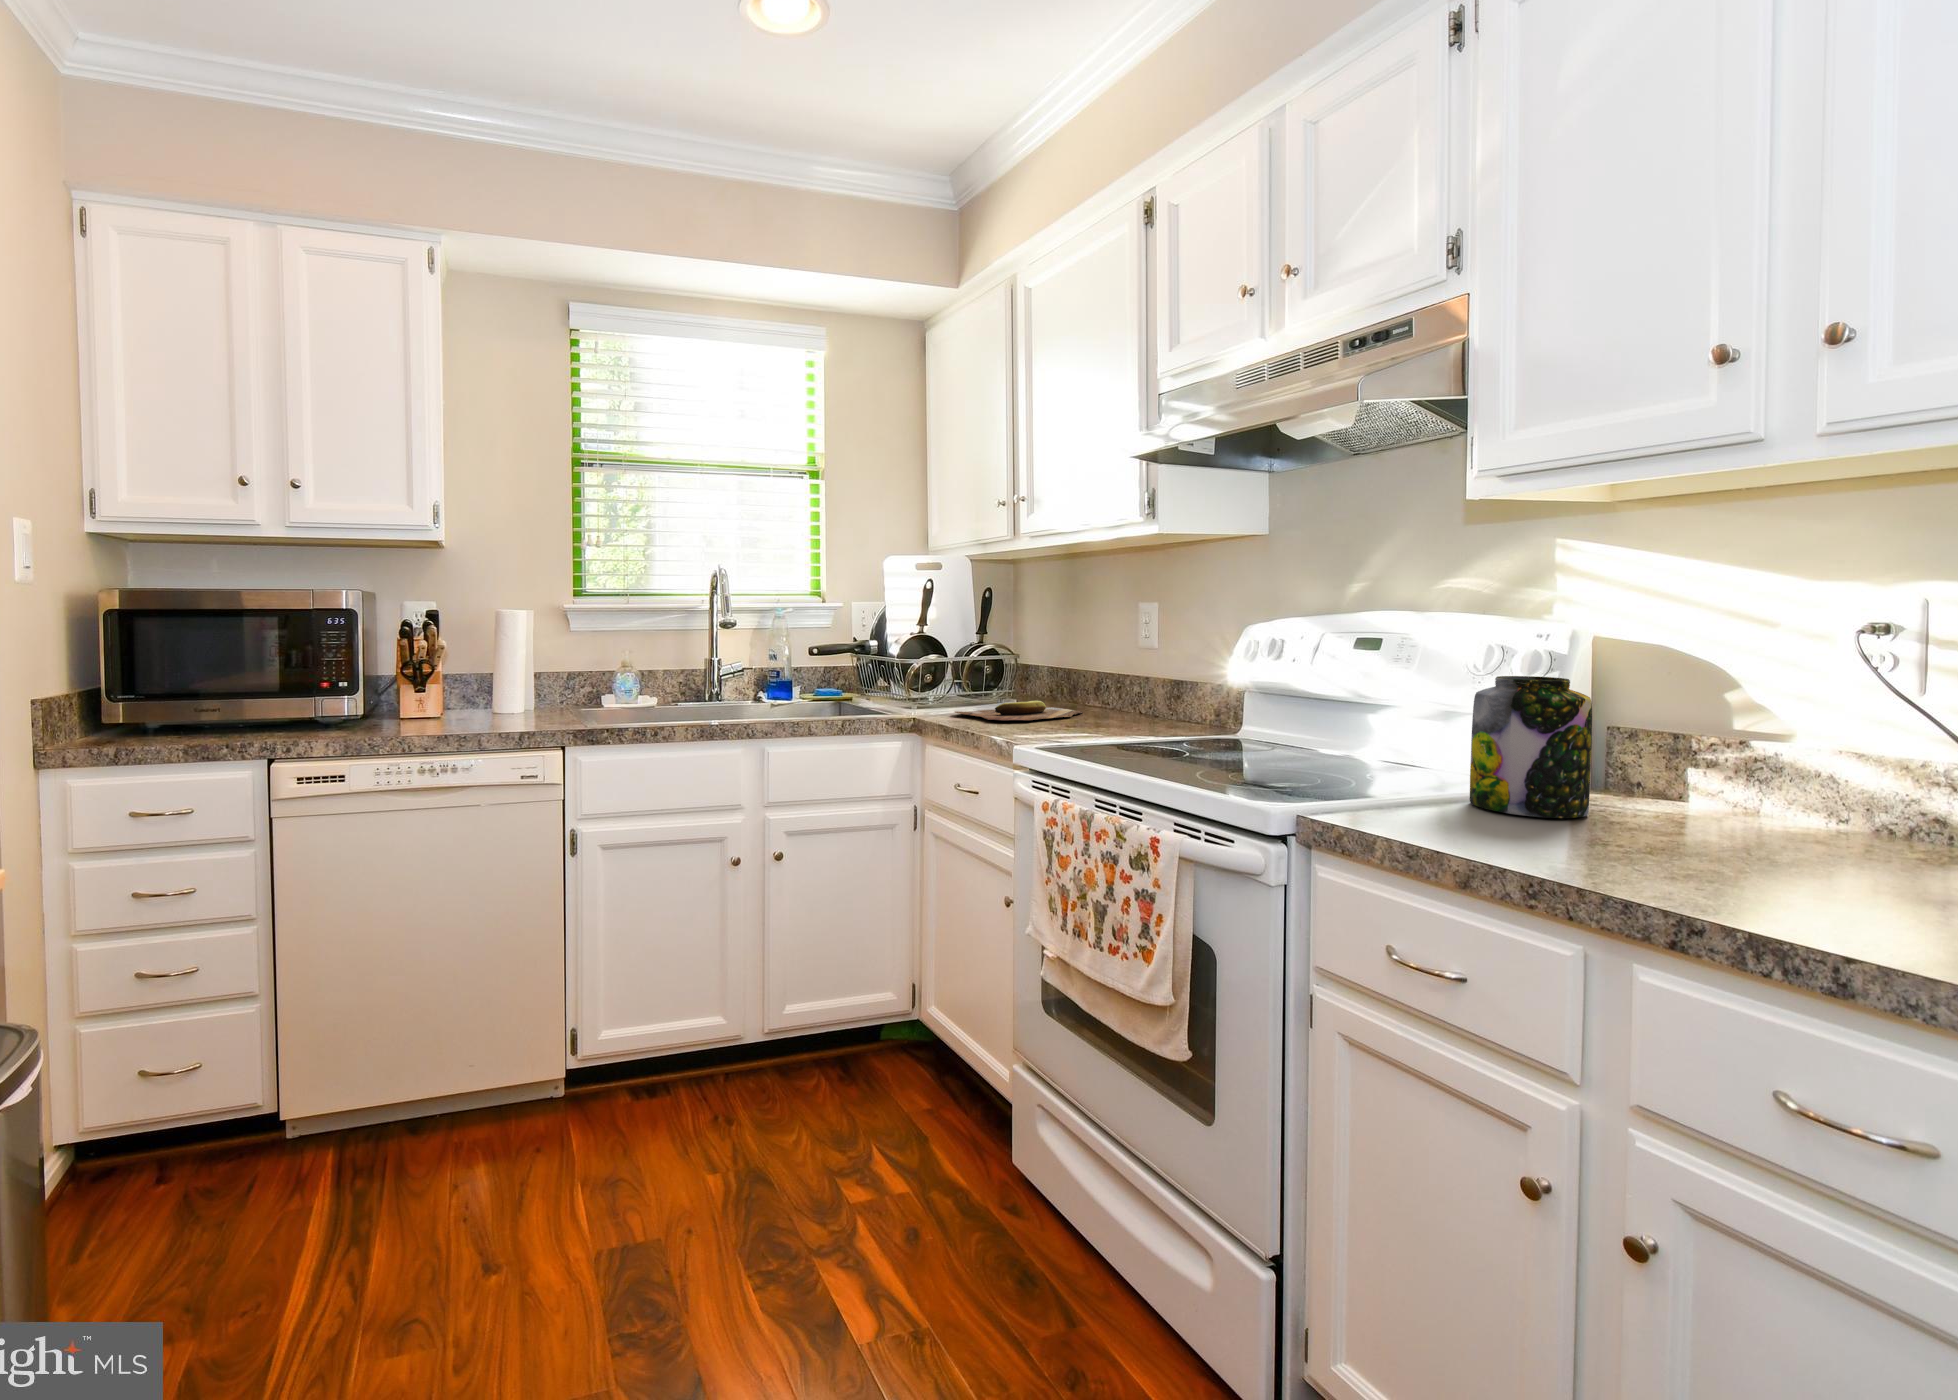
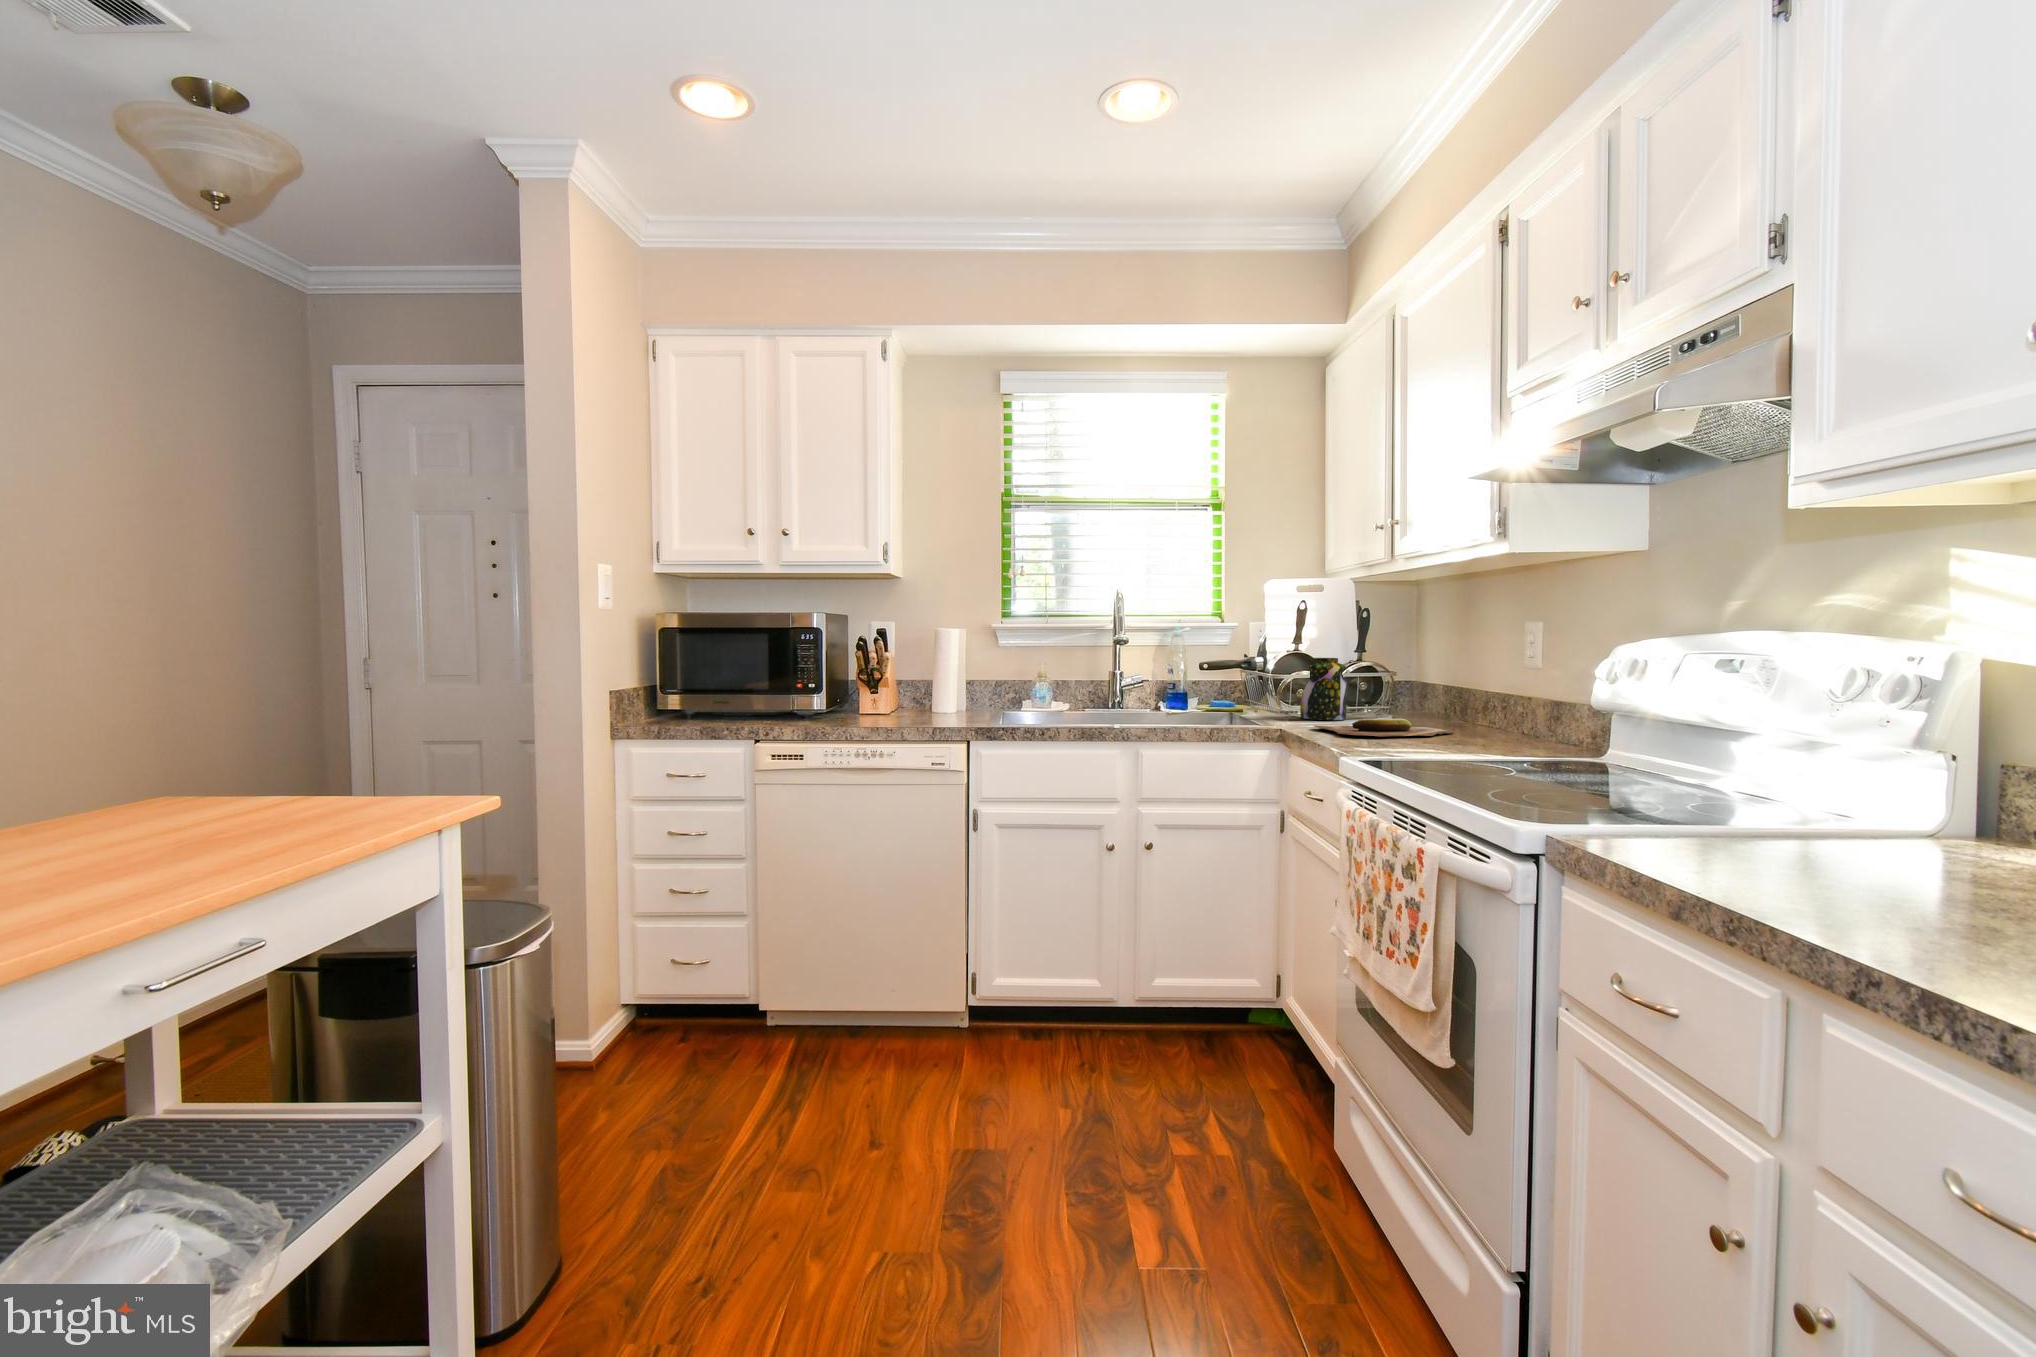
jar: present [1470,676,1592,818] -> present [1300,658,1347,720]

